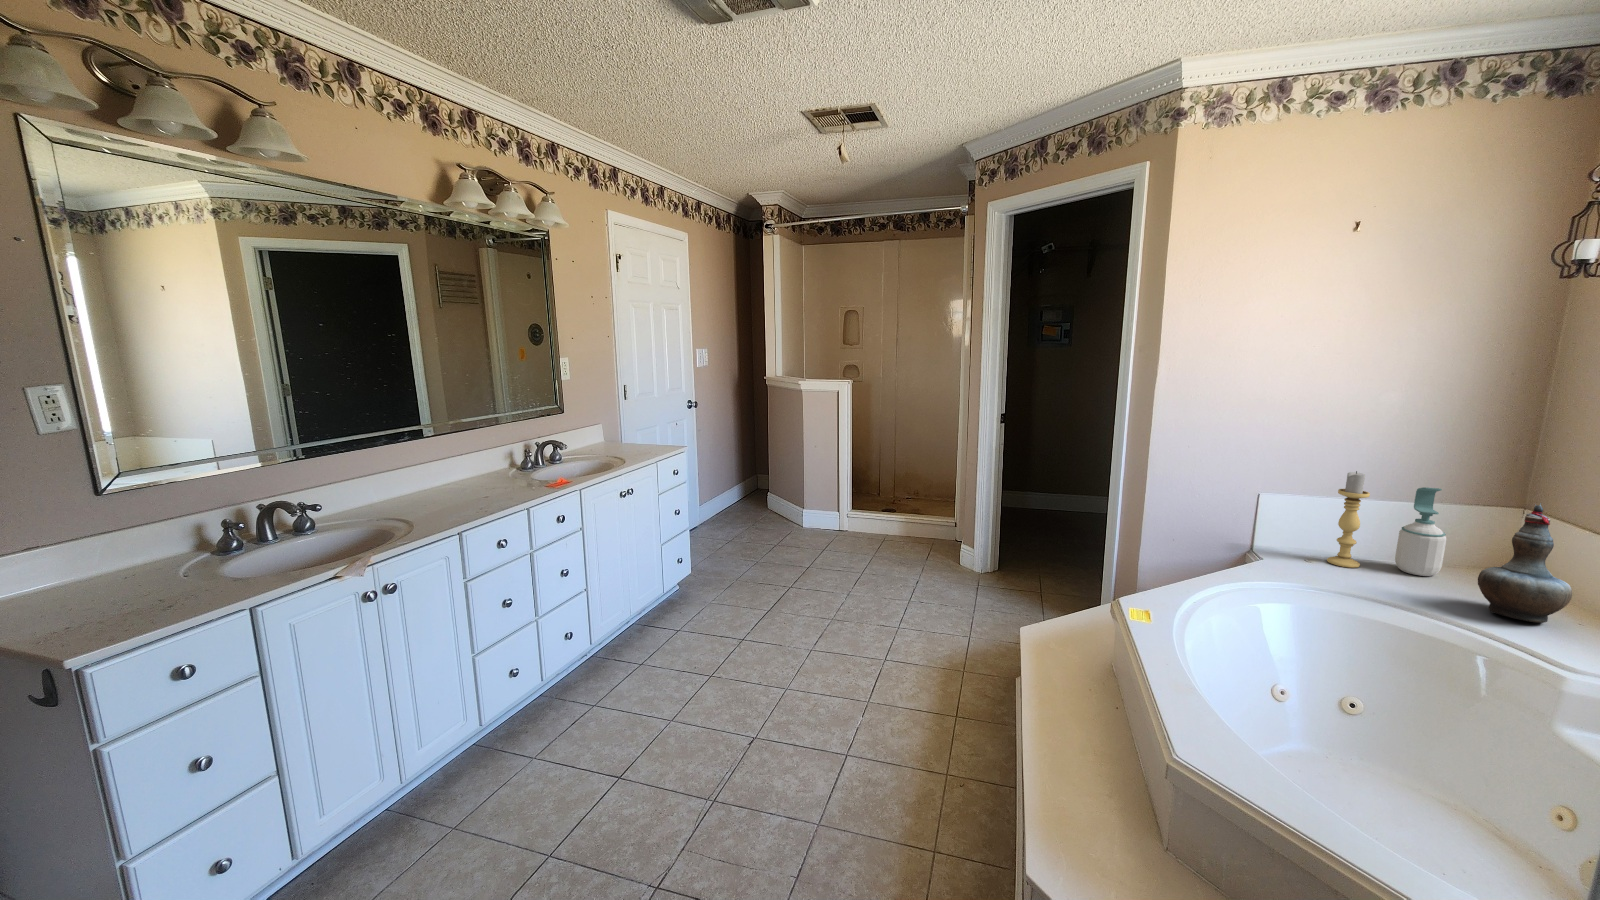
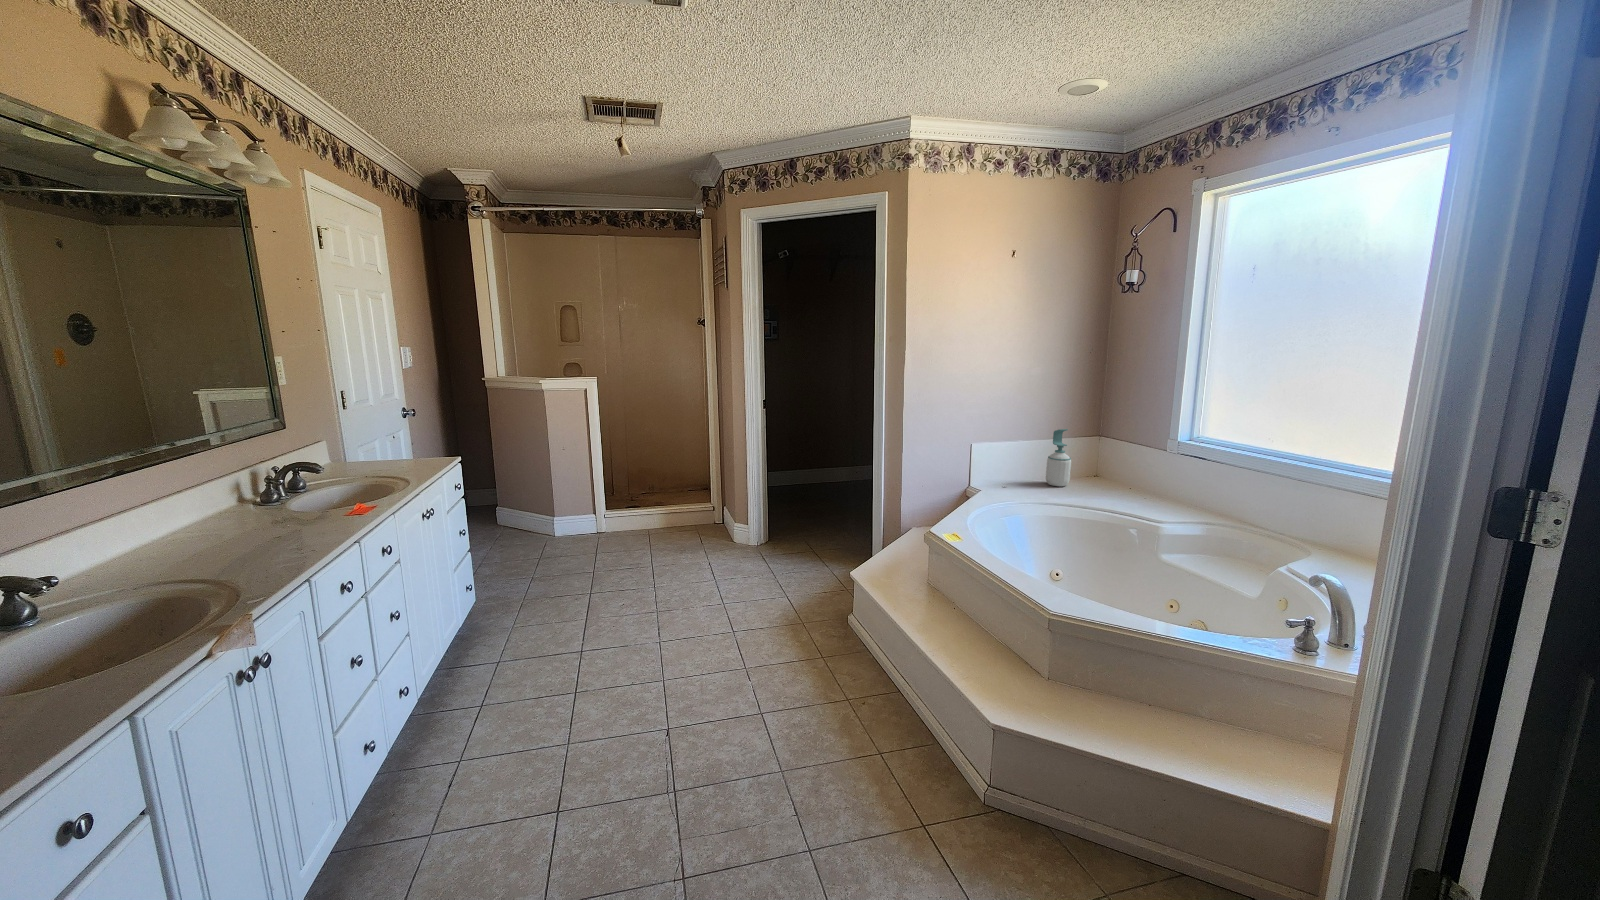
candle holder: present [1327,471,1370,568] -> none [1012,423,1034,488]
decorative vase: present [1478,503,1572,623] -> none [1101,432,1145,503]

